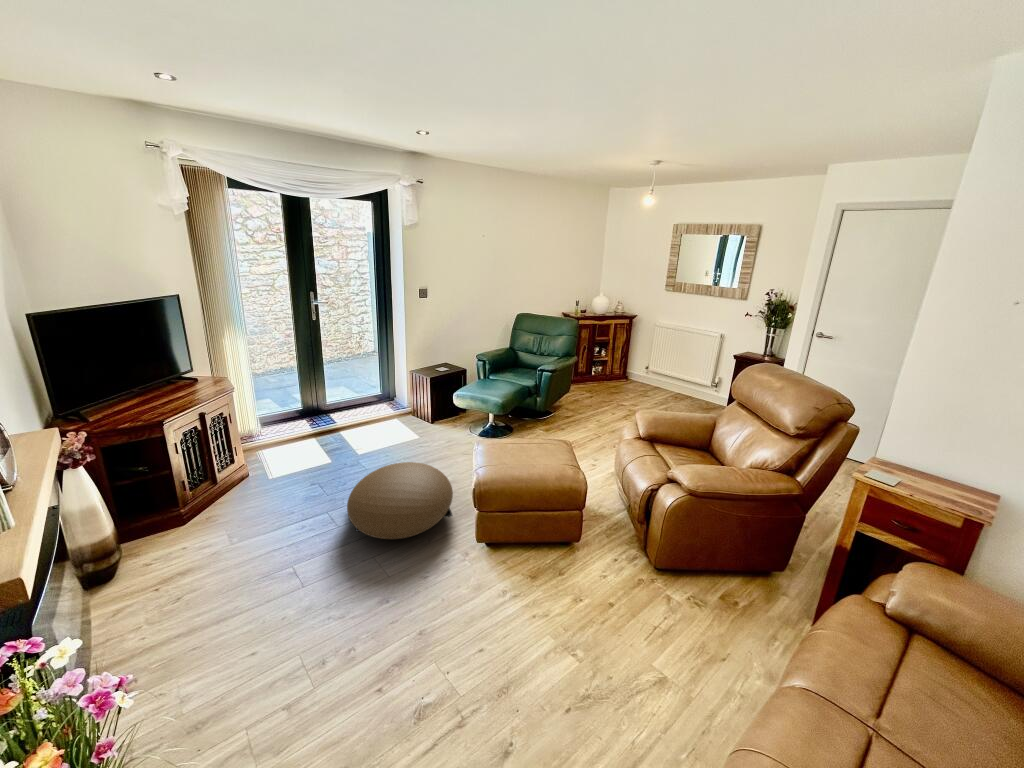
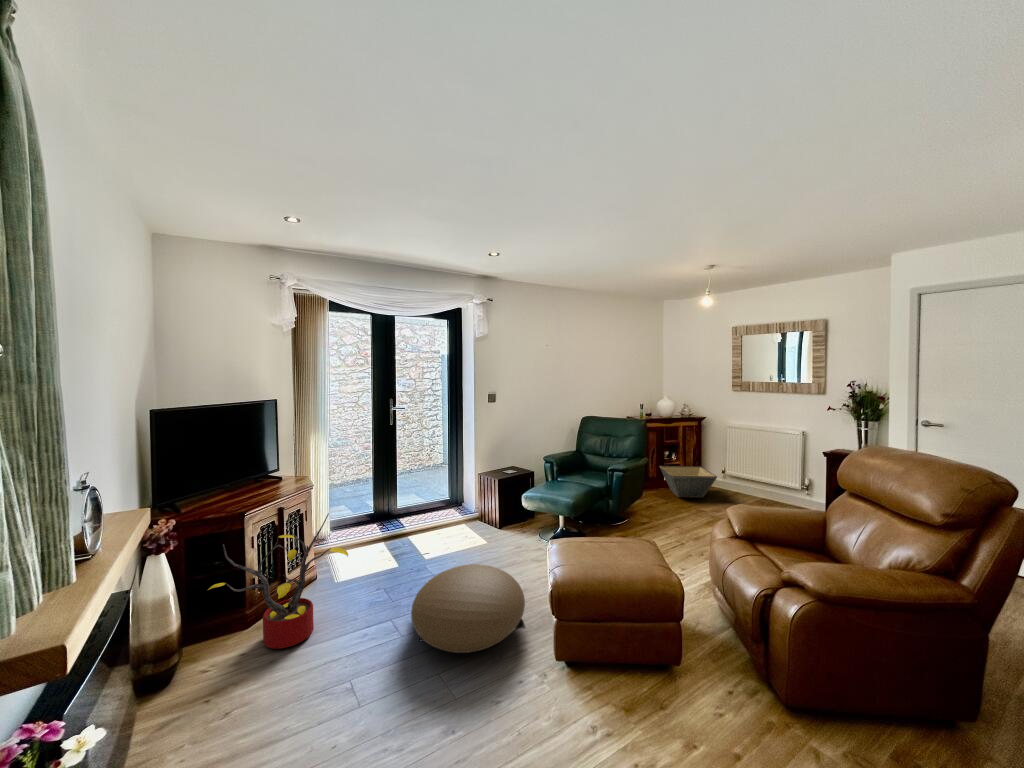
basket: none [589,361,640,392] -> present [659,466,717,498]
decorative plant: none [134,419,280,542] -> present [208,513,348,649]

